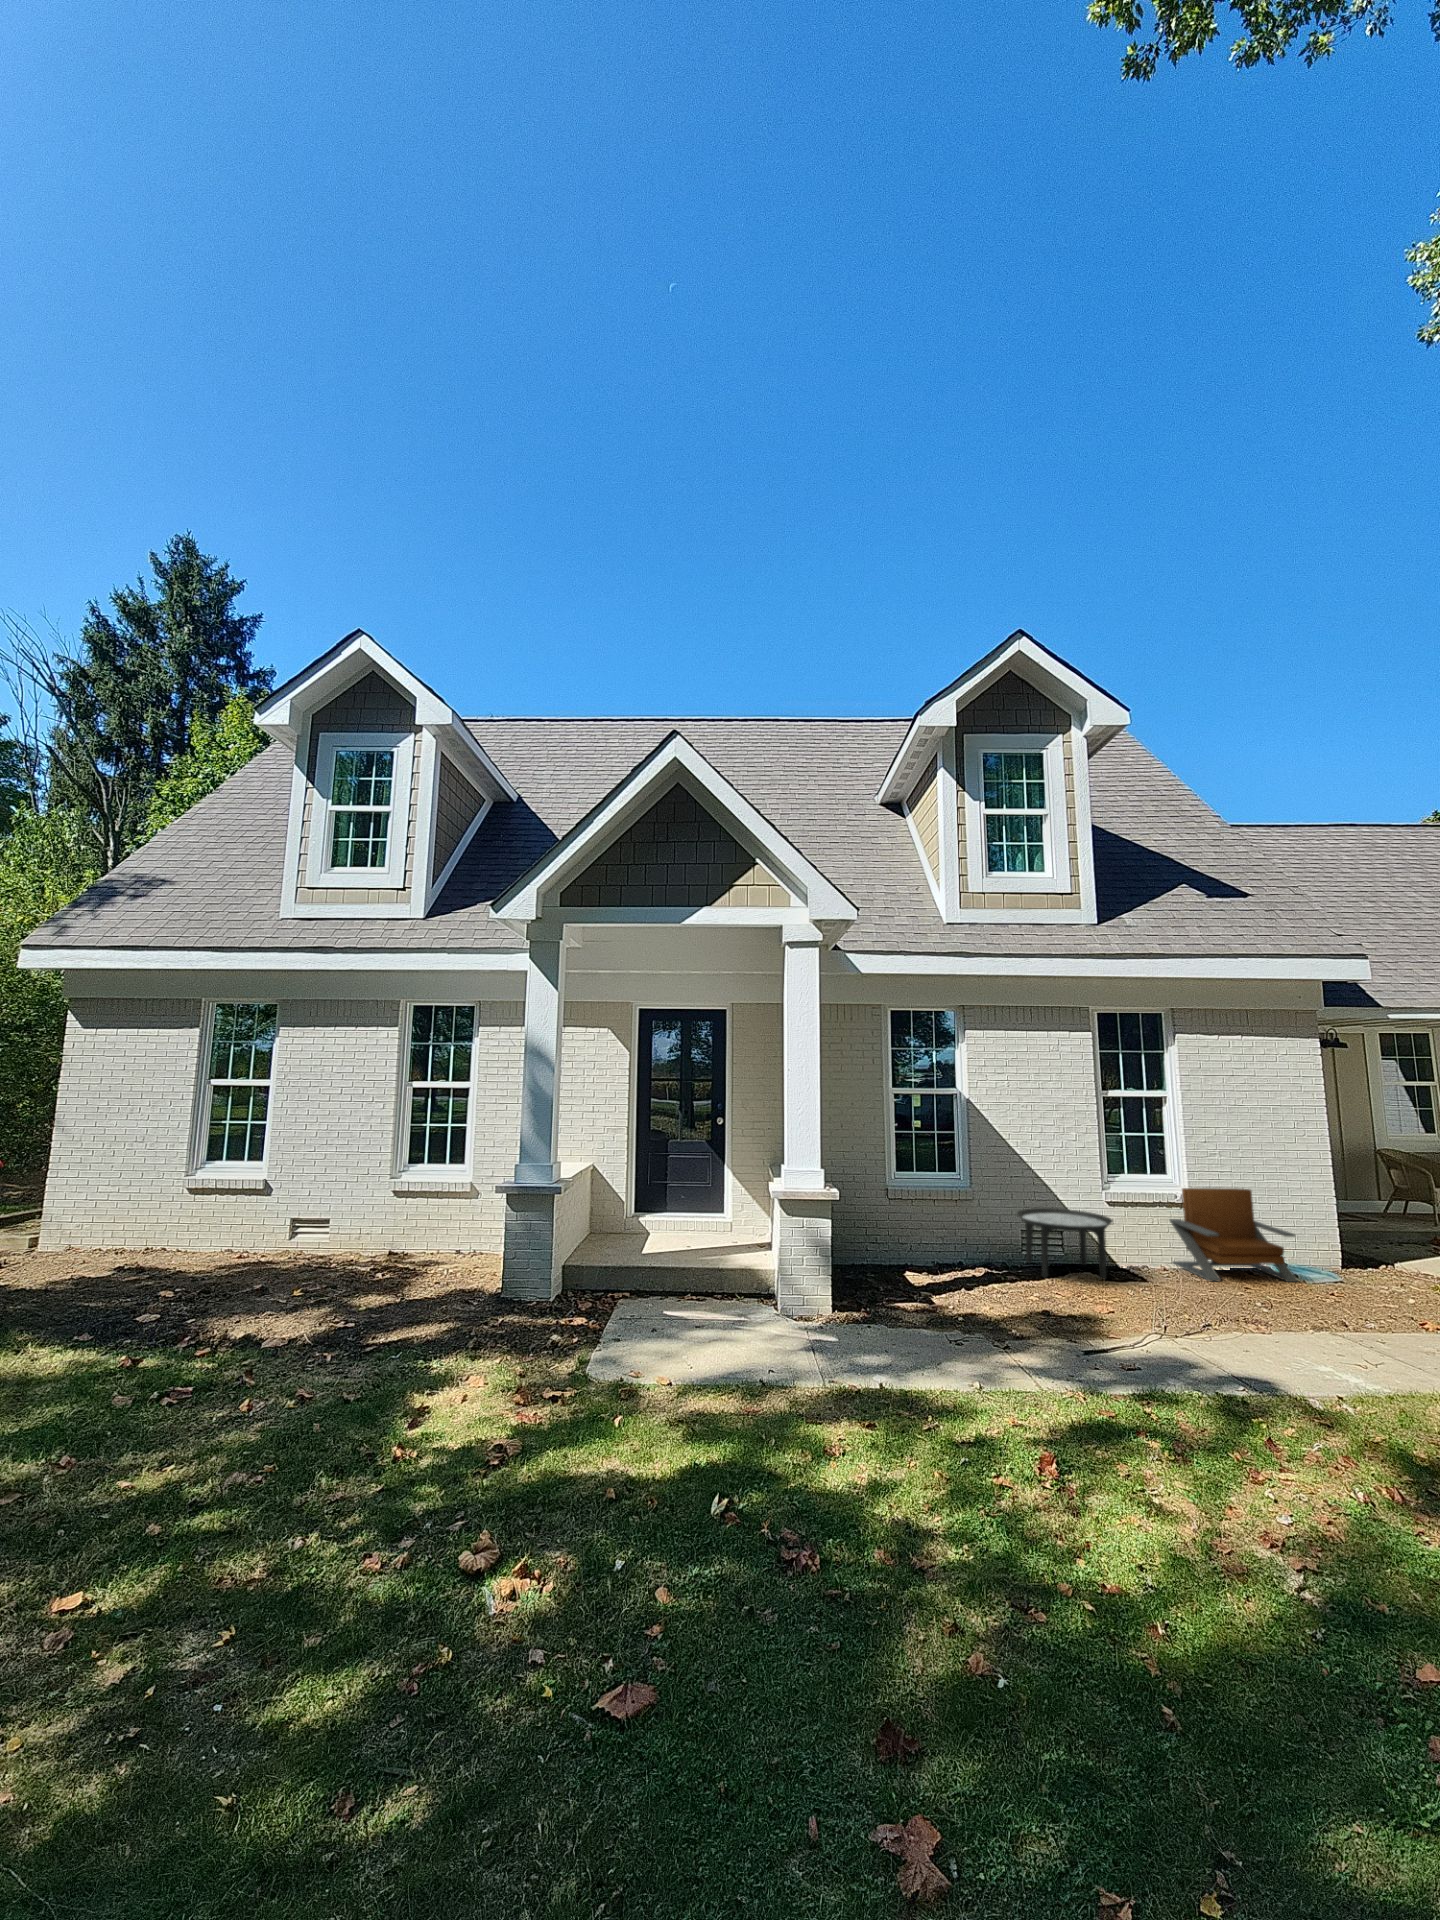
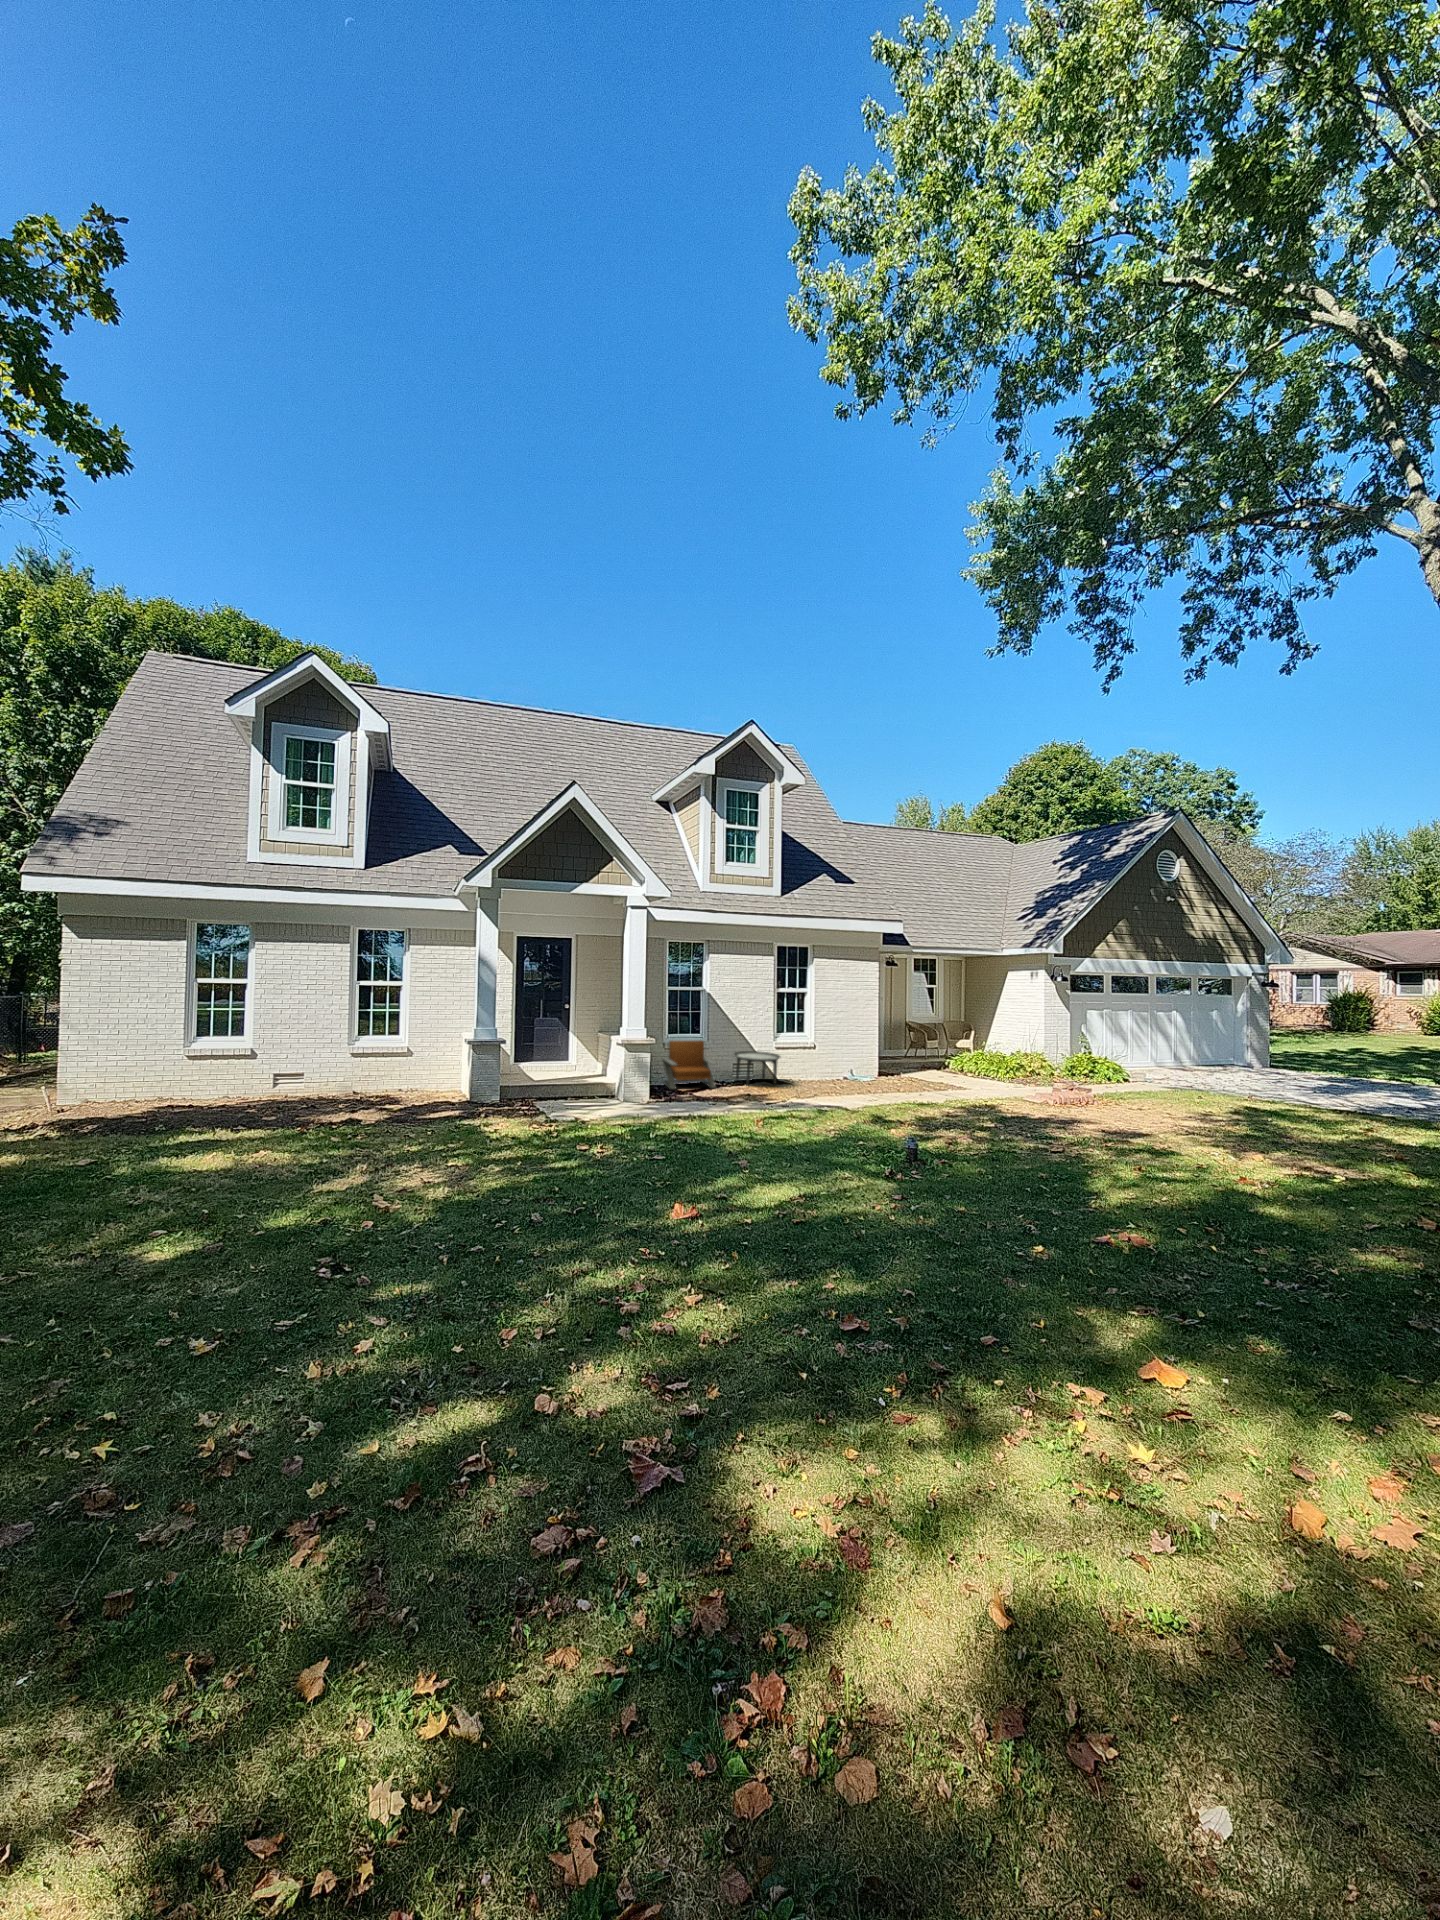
lounge chair: present [1170,1188,1298,1282] -> present [662,1040,716,1089]

